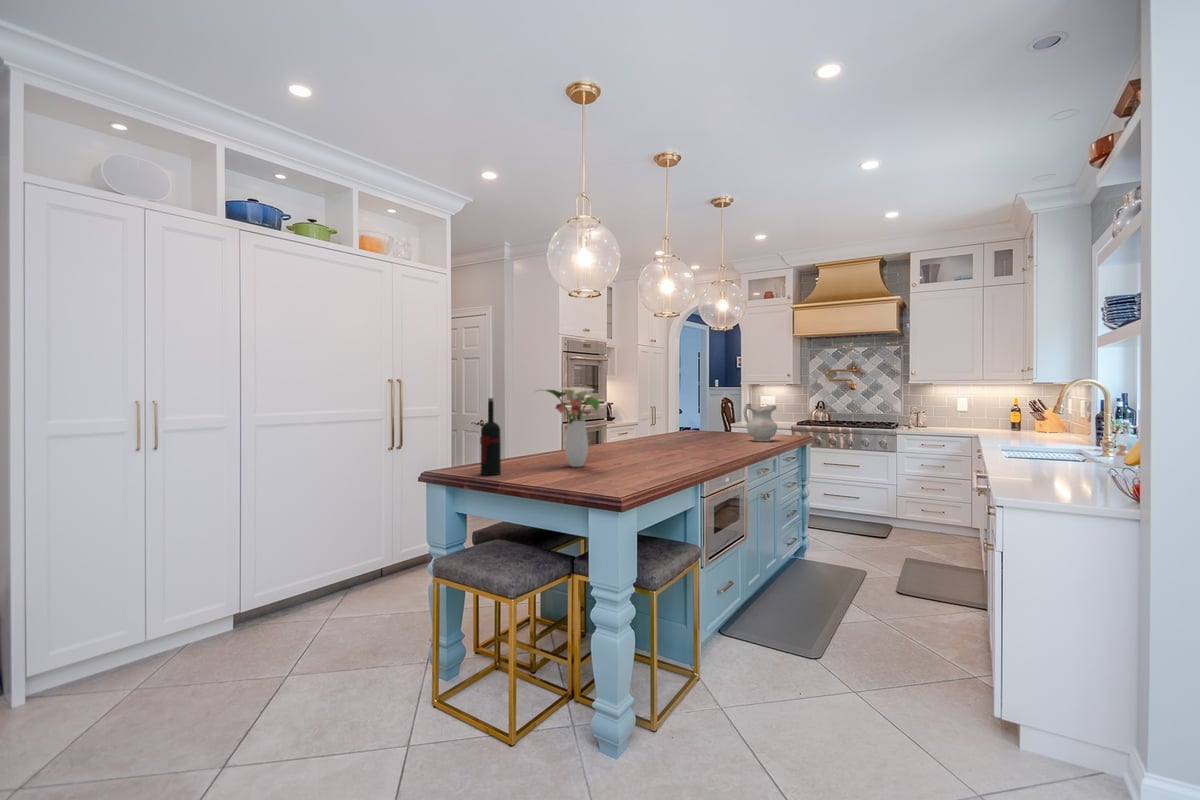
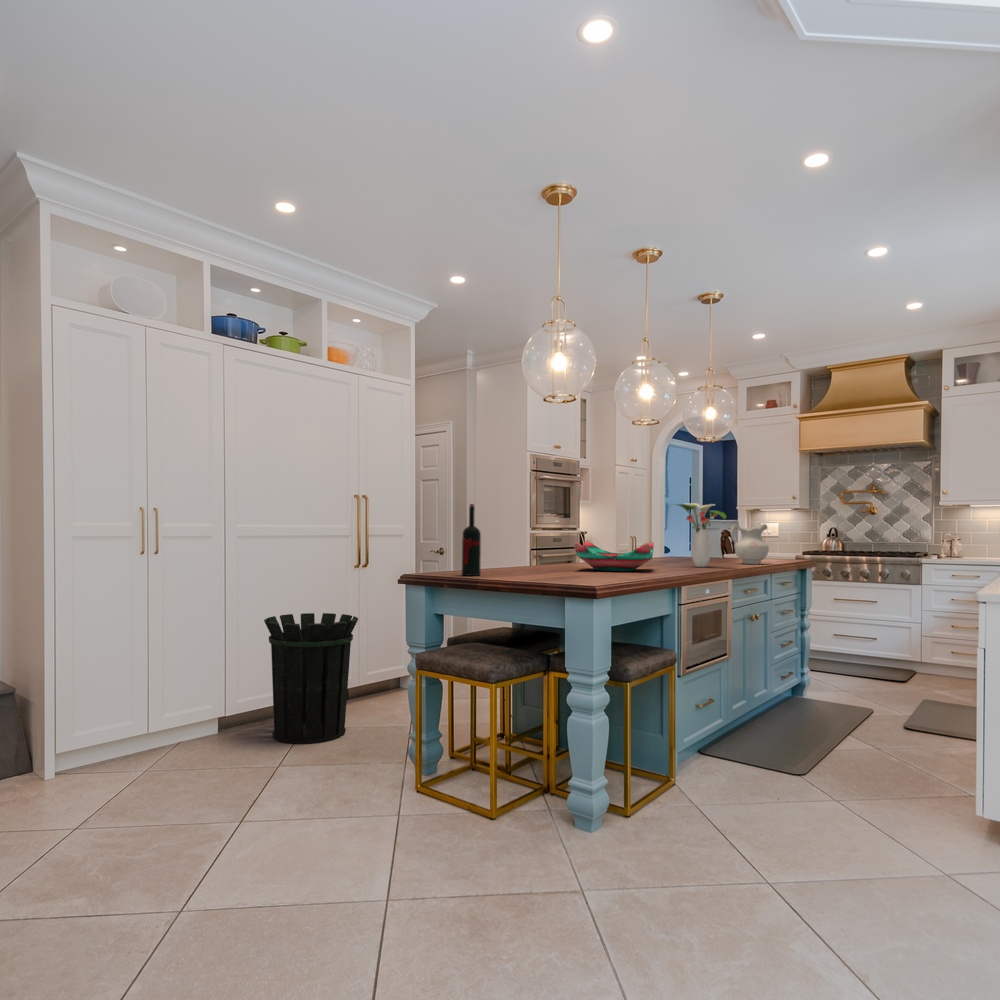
flower arrangement: present [545,387,599,467] -> present [671,503,726,567]
decorative bowl: none [601,427,677,460] -> present [575,541,654,571]
waste bin: none [287,498,389,634] -> present [264,613,358,744]

